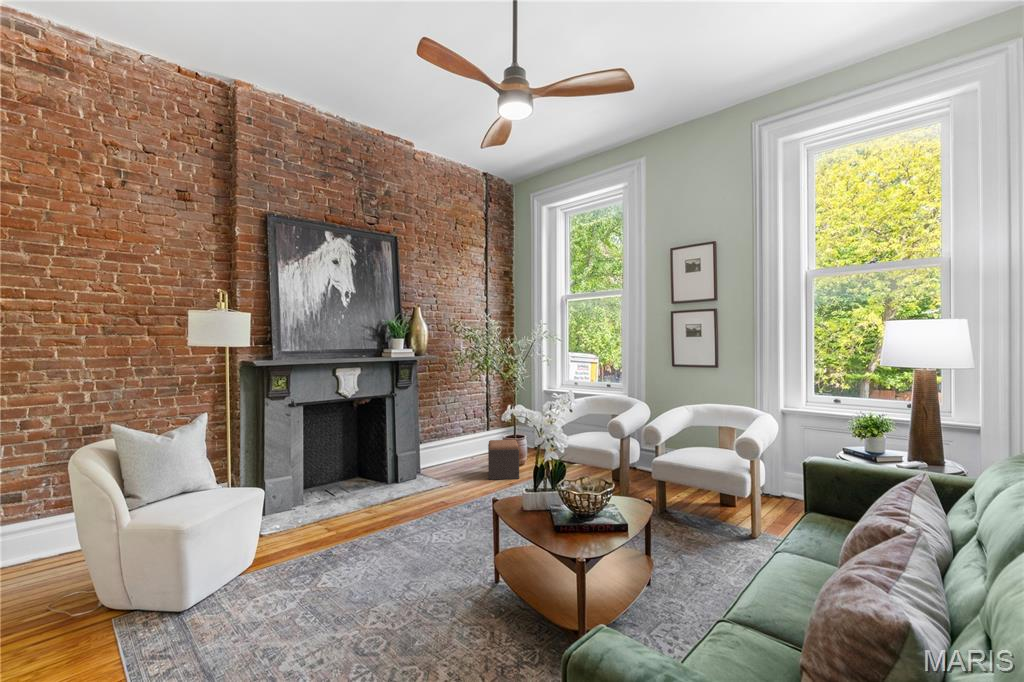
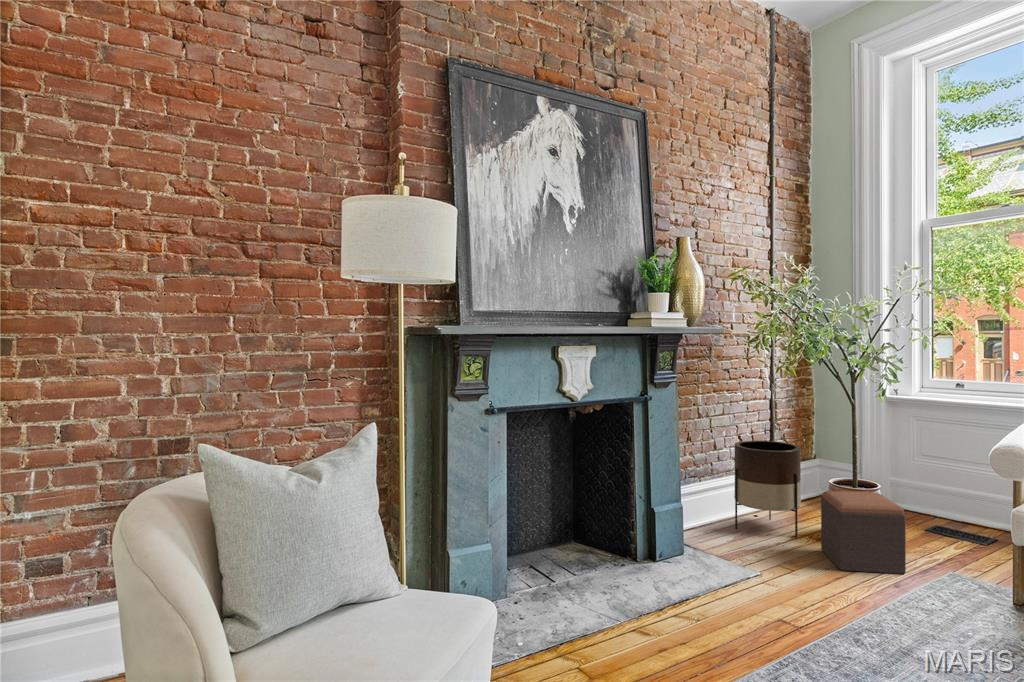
planter: none [453,415,487,466] -> present [734,440,801,537]

